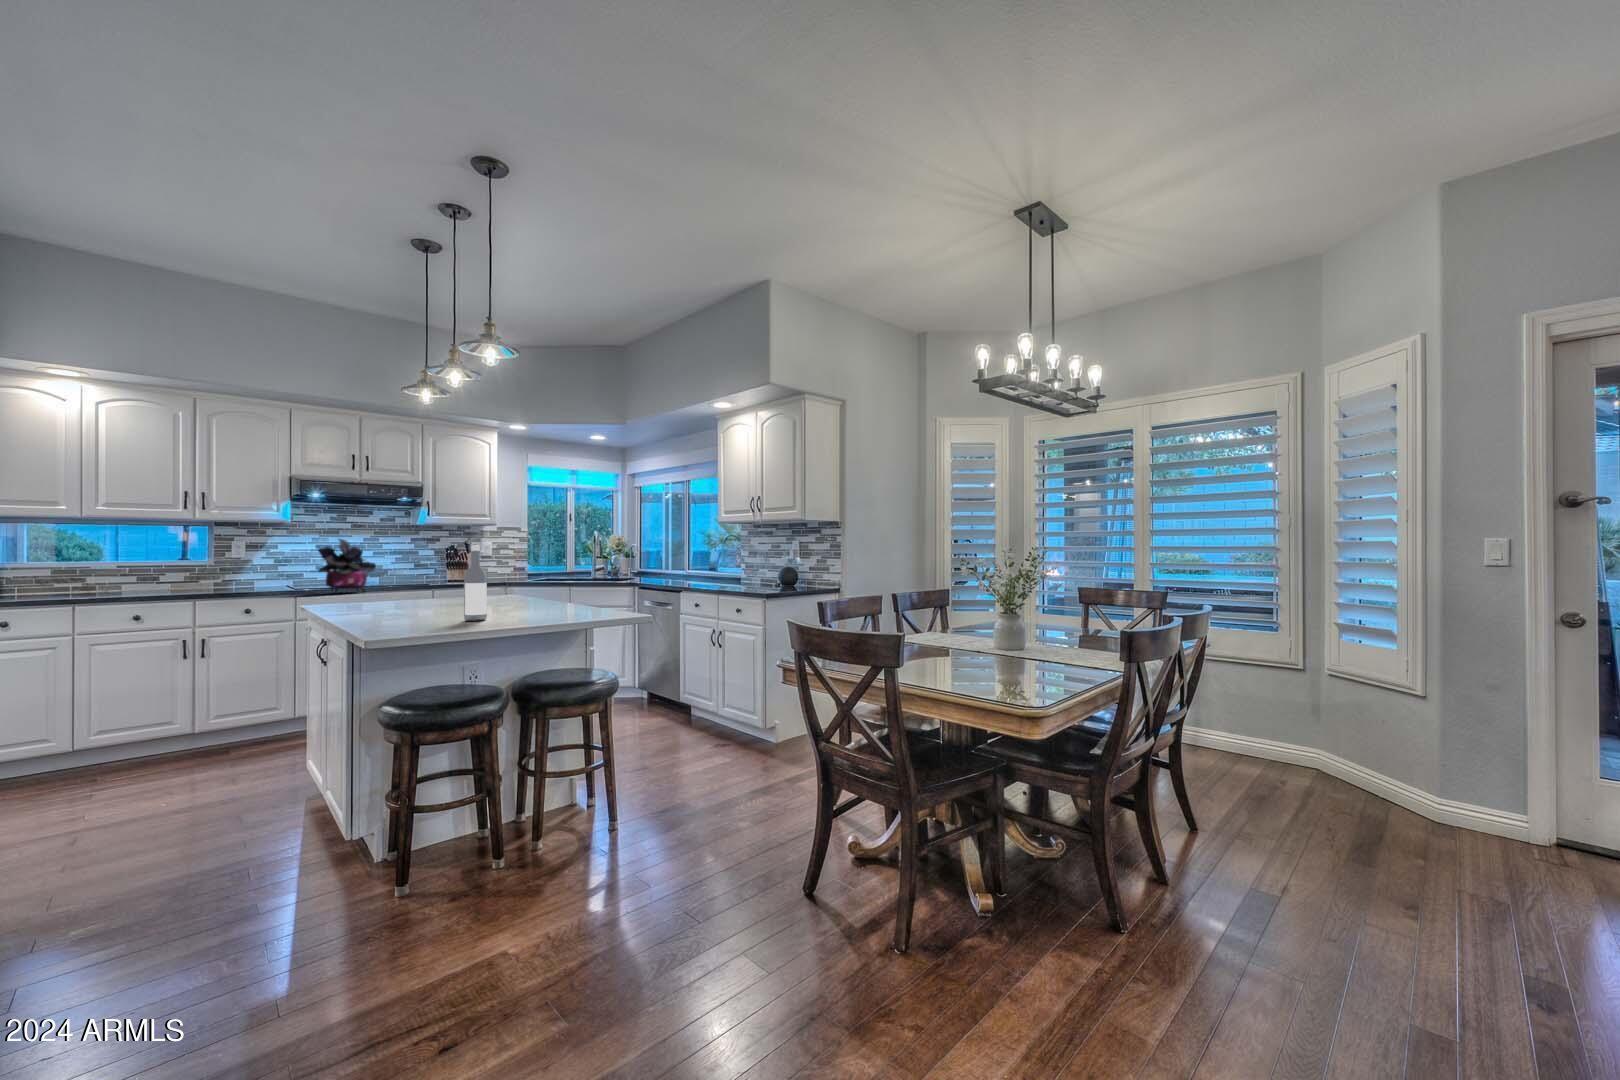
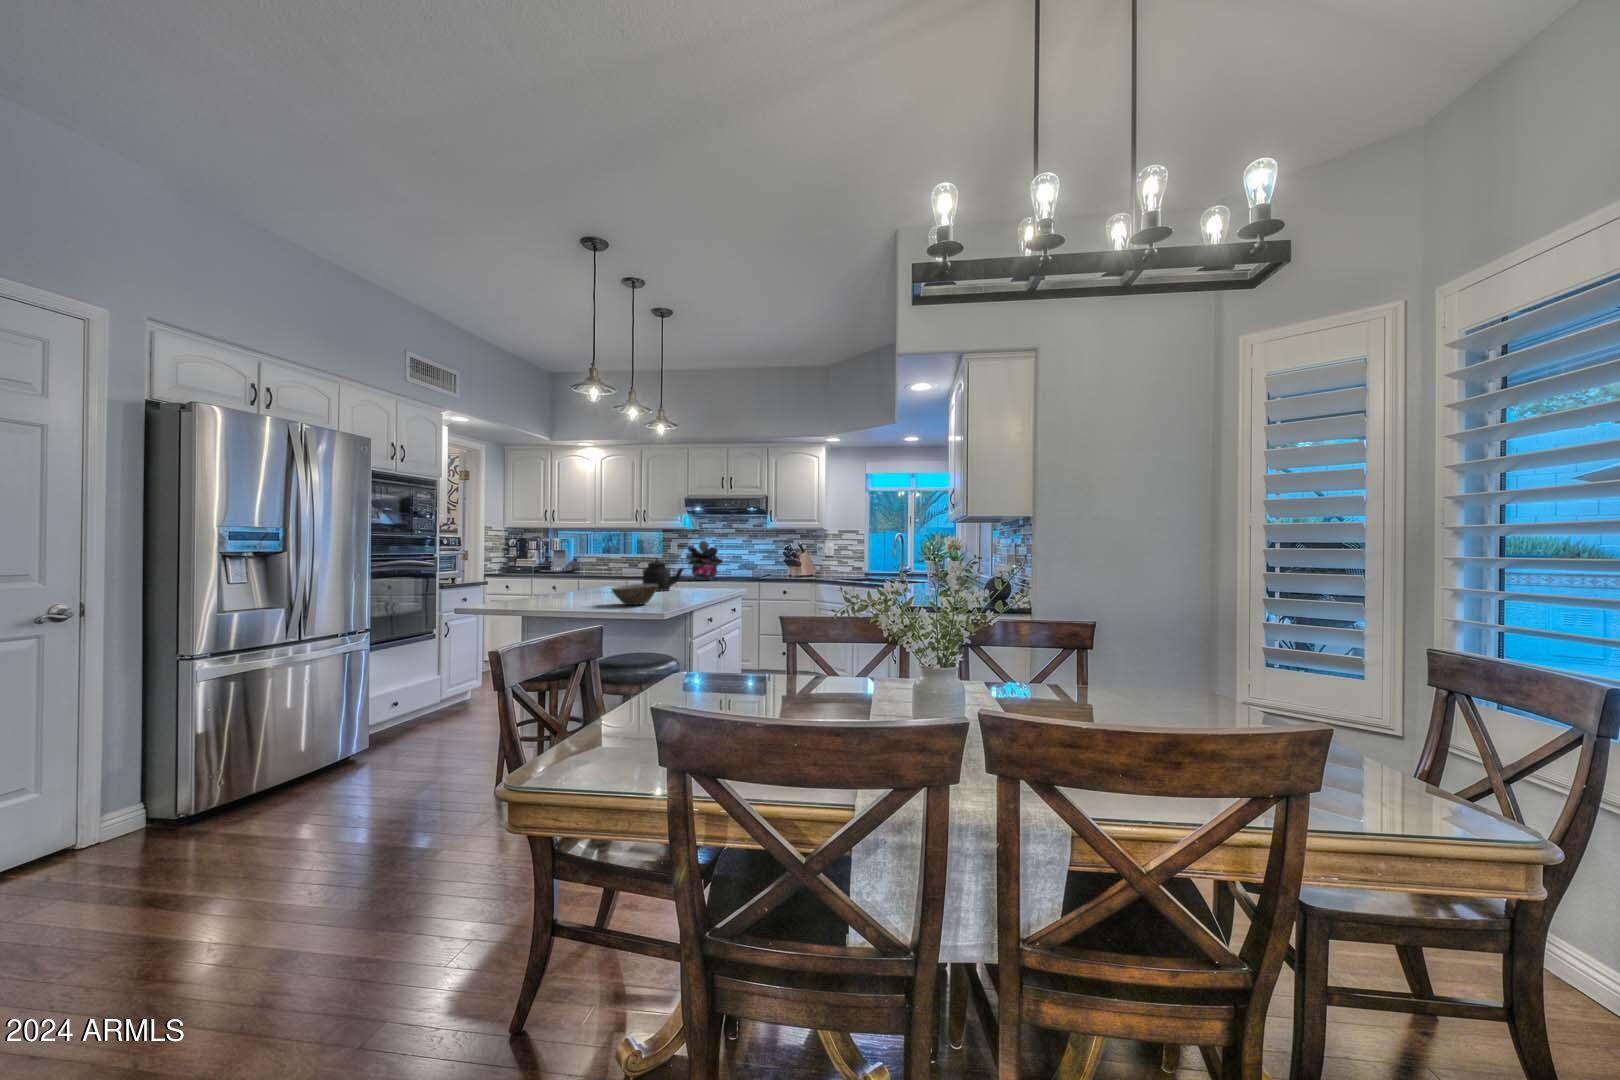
wine bottle: present [464,545,487,621] -> none [563,546,581,605]
kettle: none [387,553,441,605] -> present [642,559,684,591]
bowl: none [511,589,569,614] -> present [611,584,658,605]

